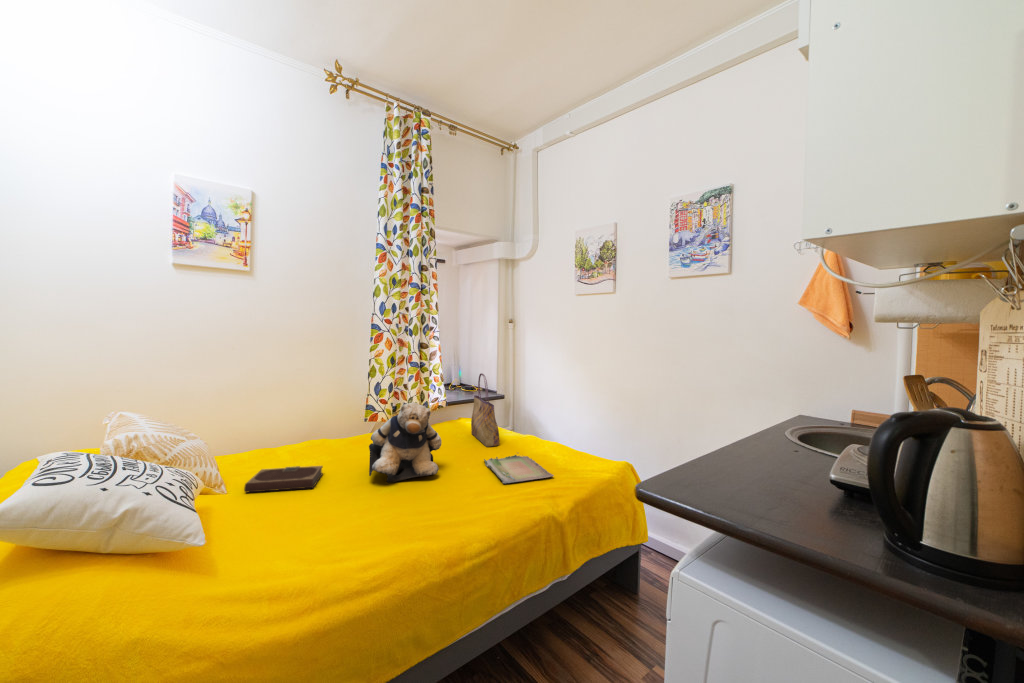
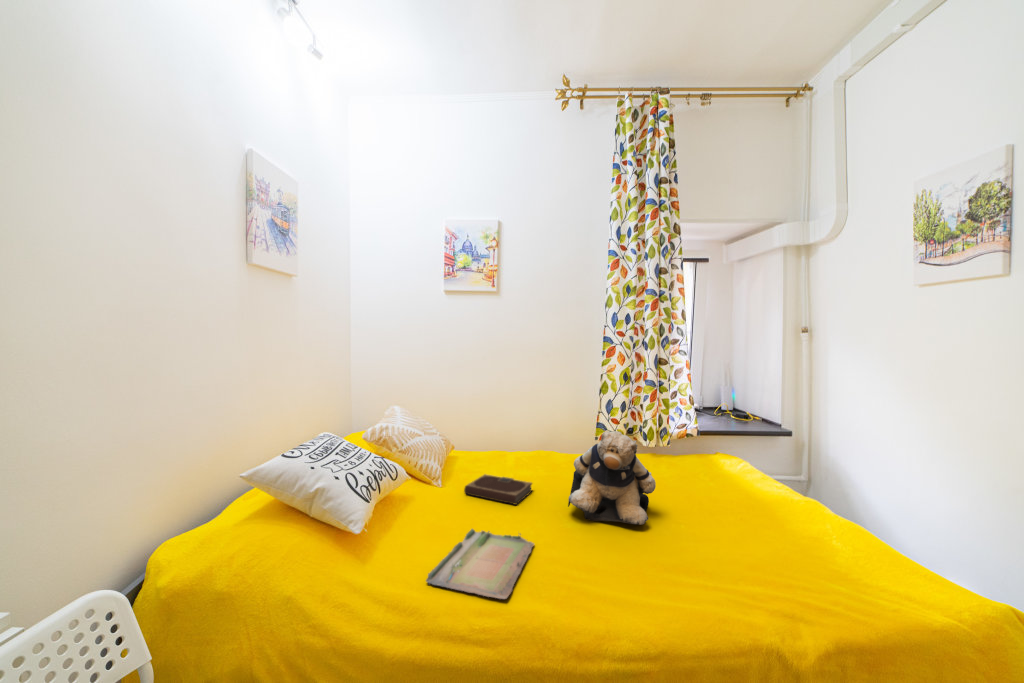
tote bag: present [471,373,499,447] -> none [719,400,755,503]
tray: present [484,455,554,484] -> present [426,529,534,599]

